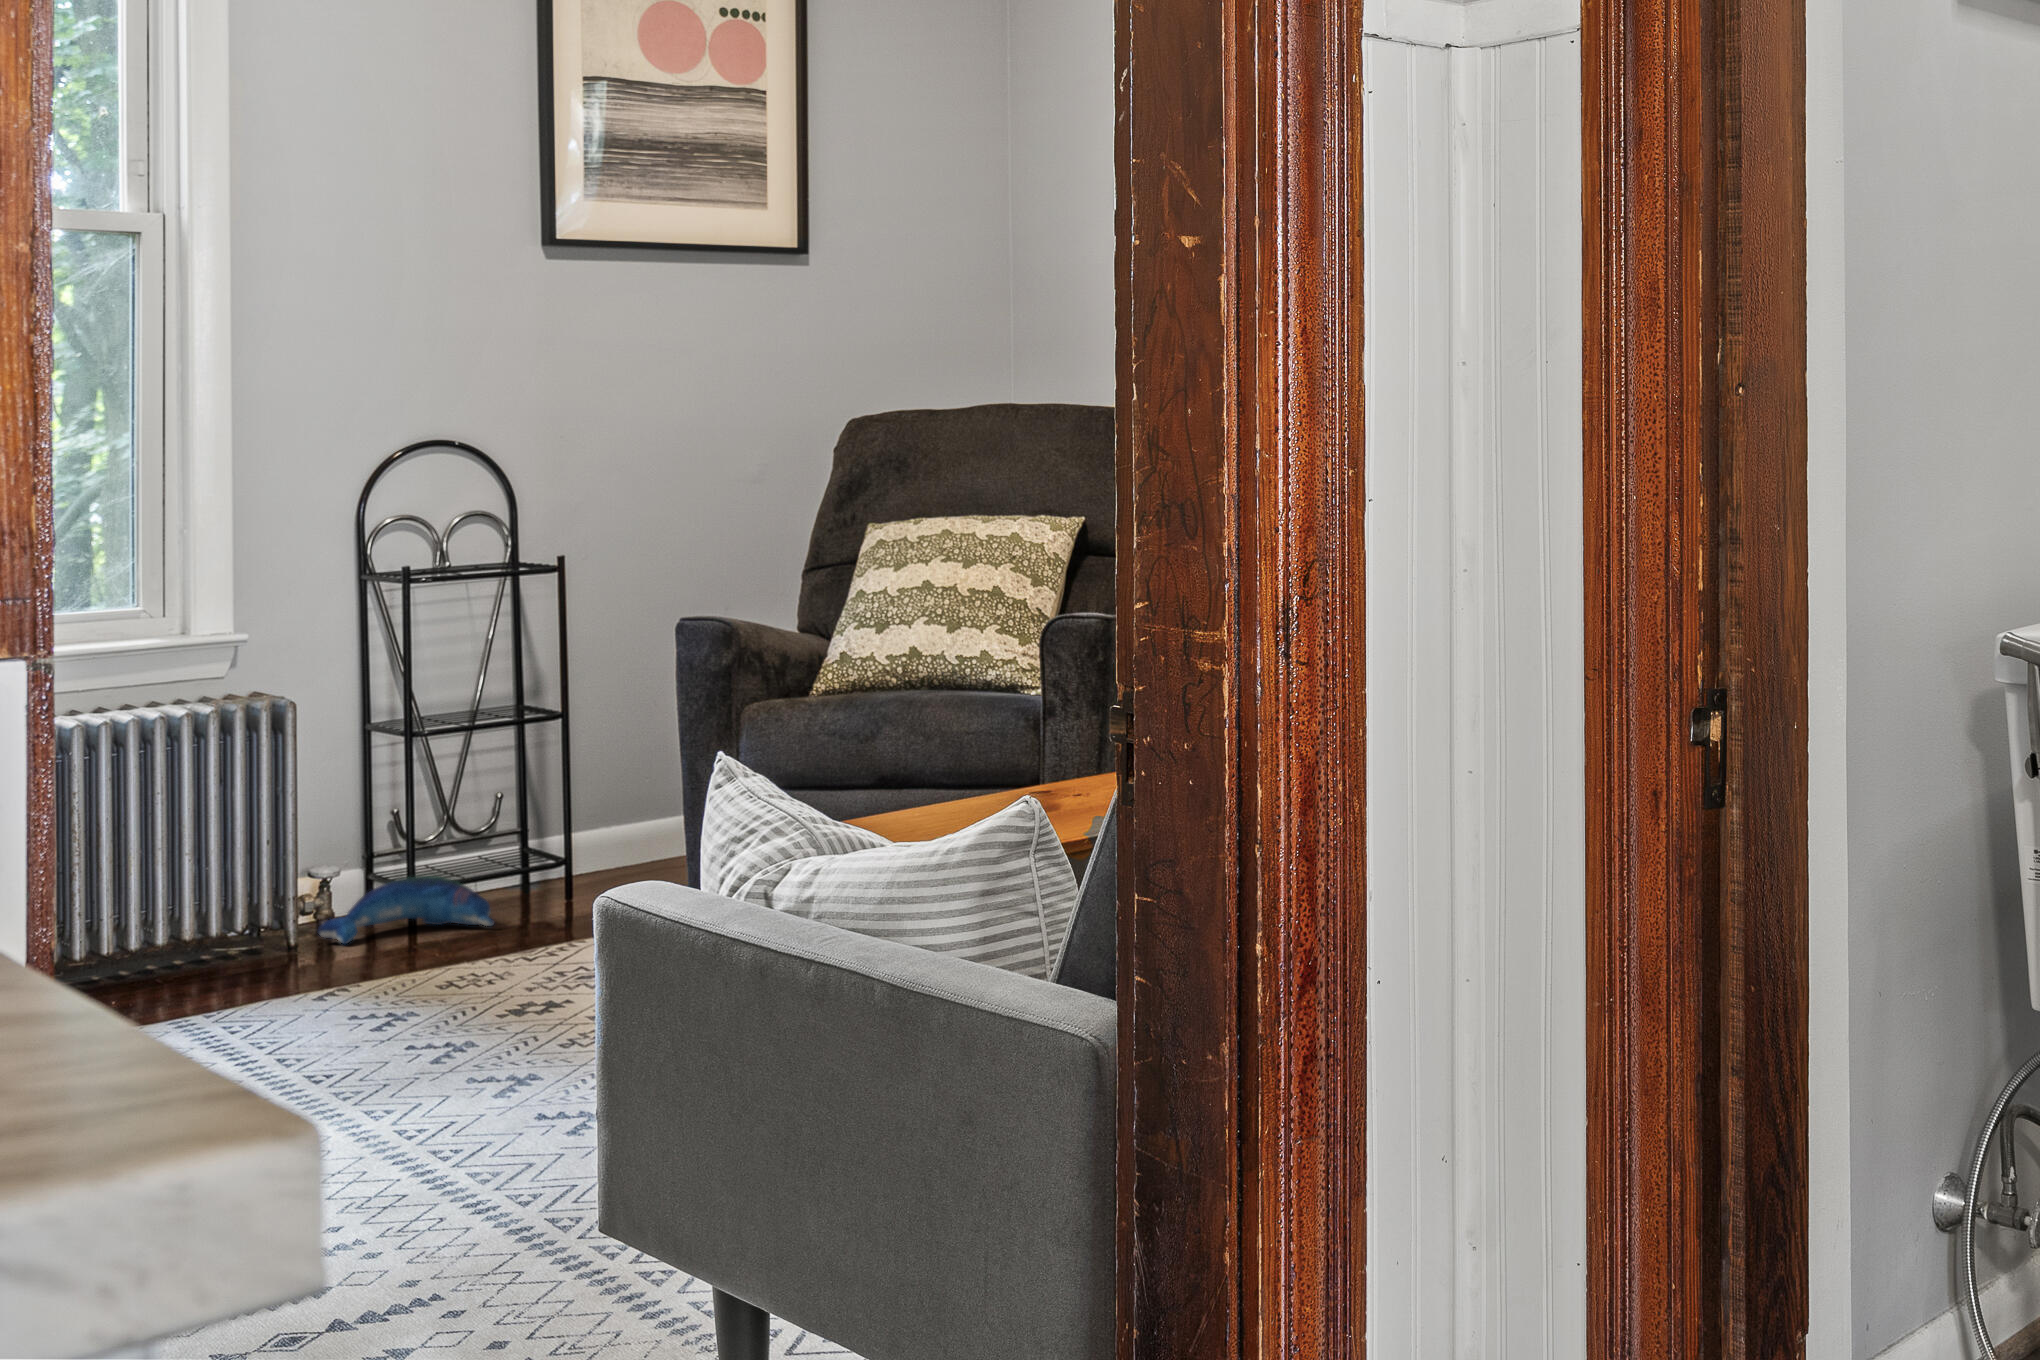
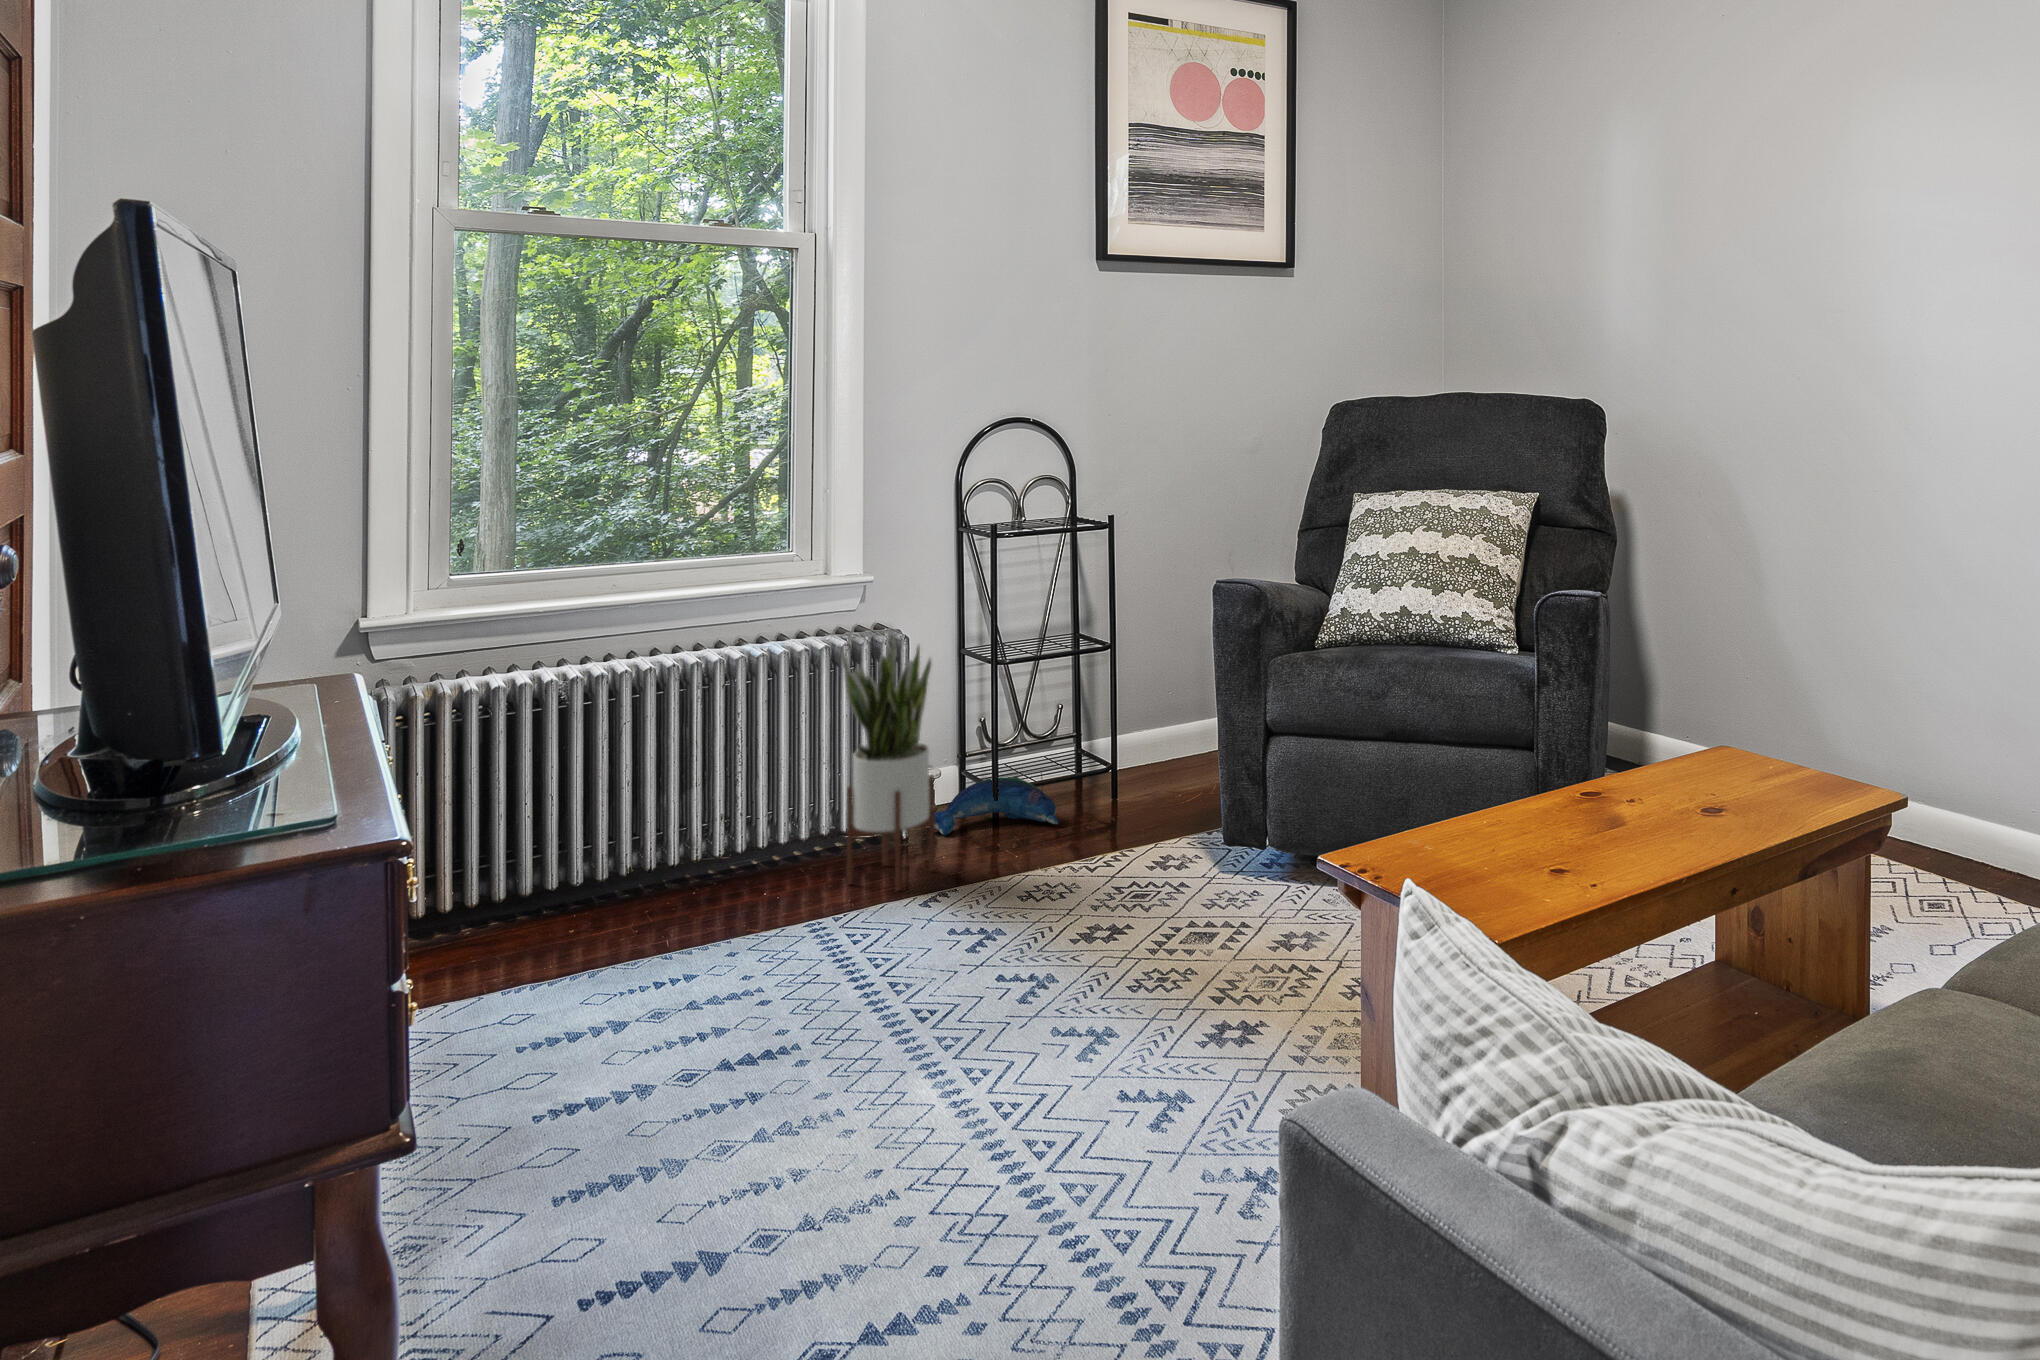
potted plant: none [209,695,333,994] -> present [839,636,934,891]

